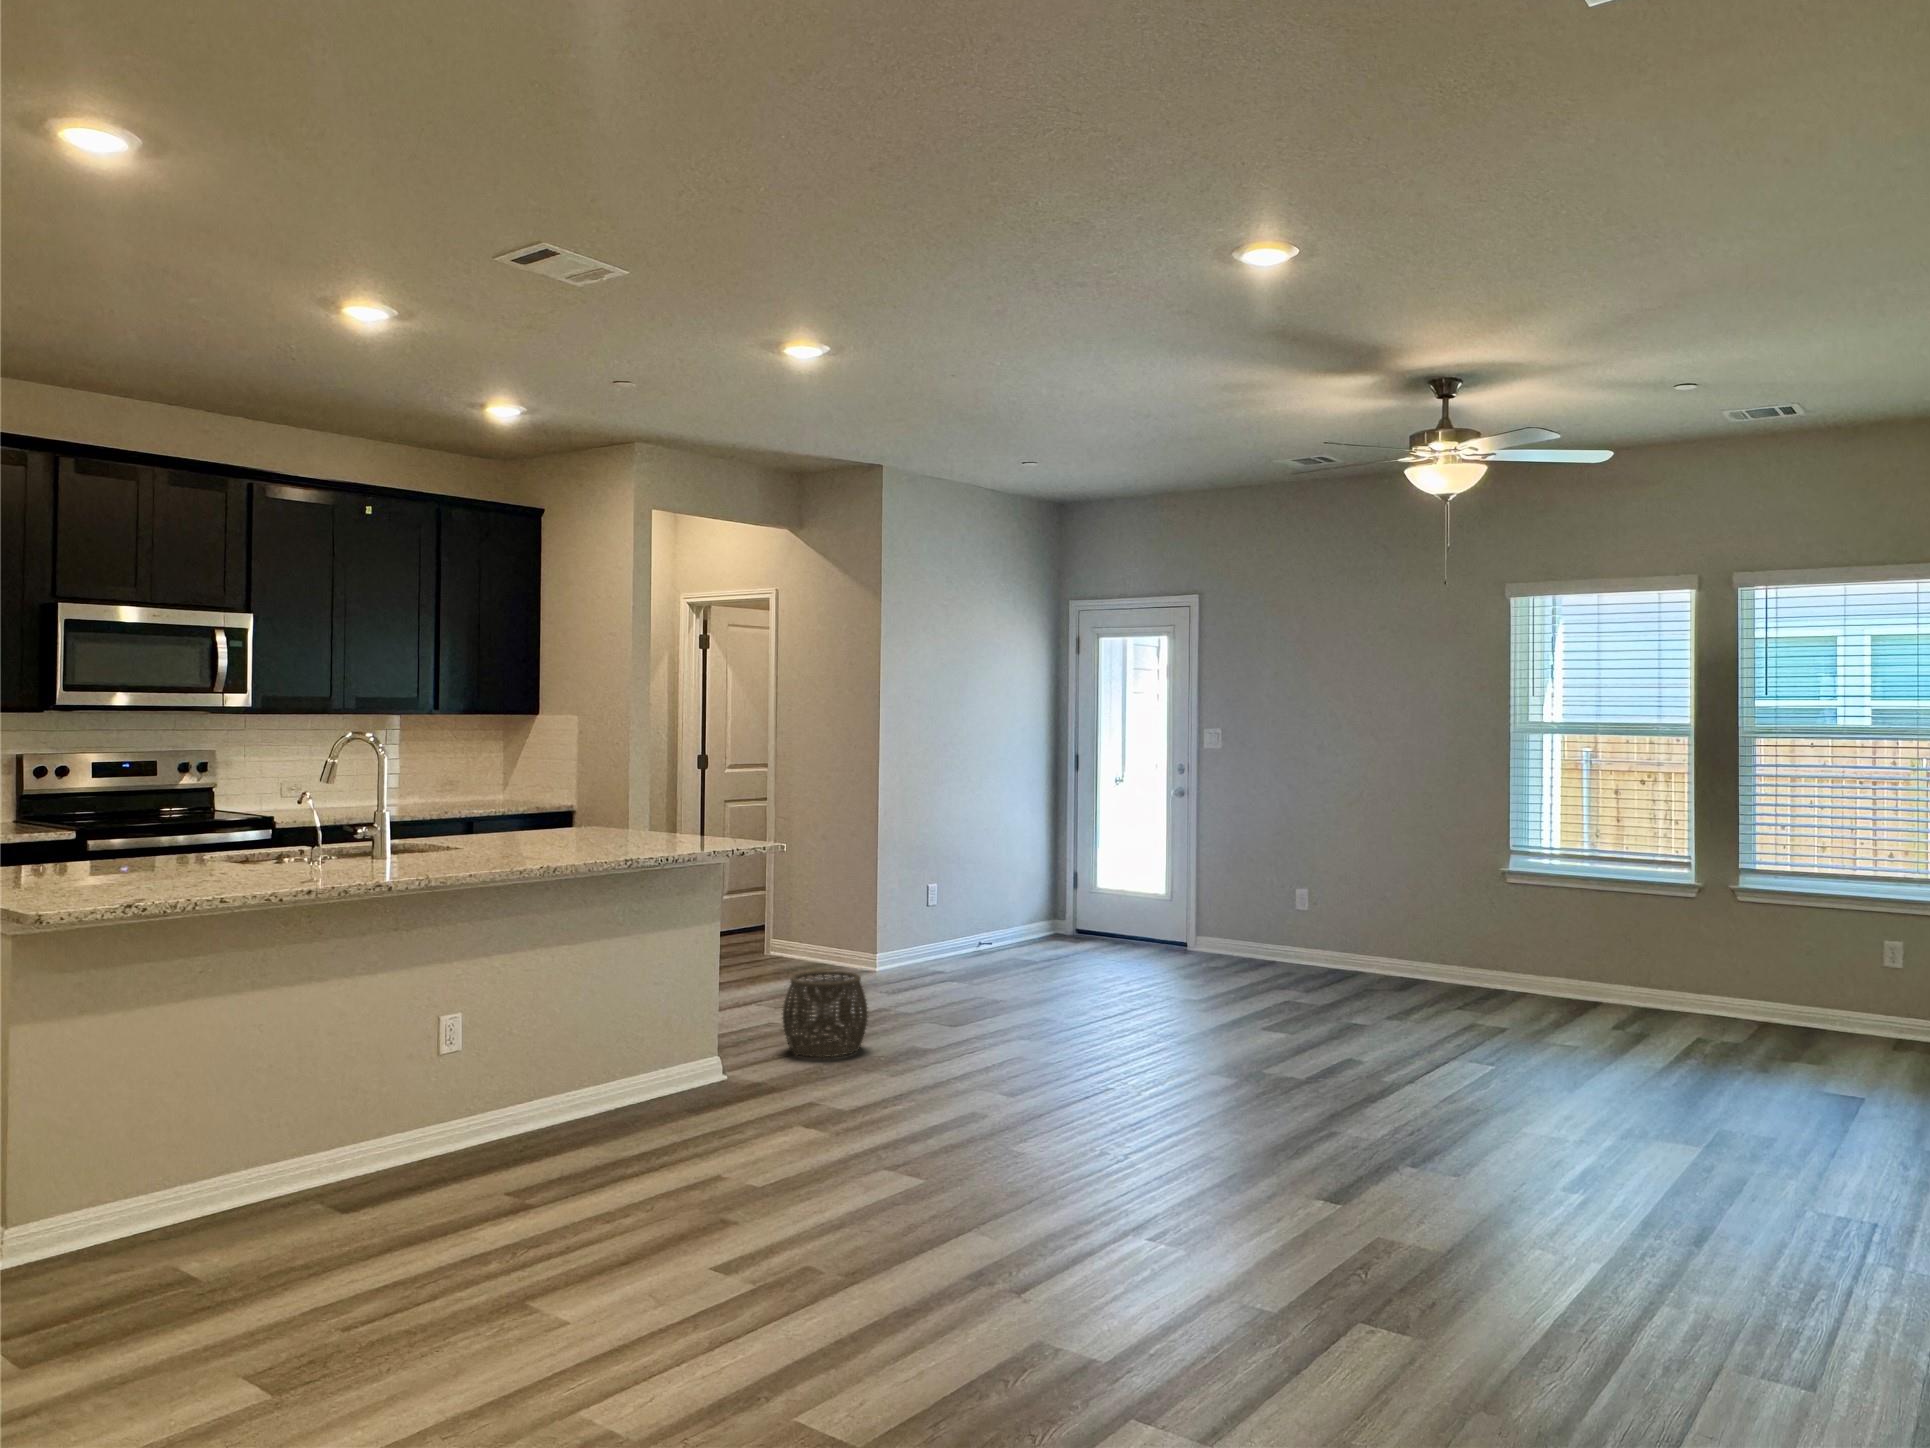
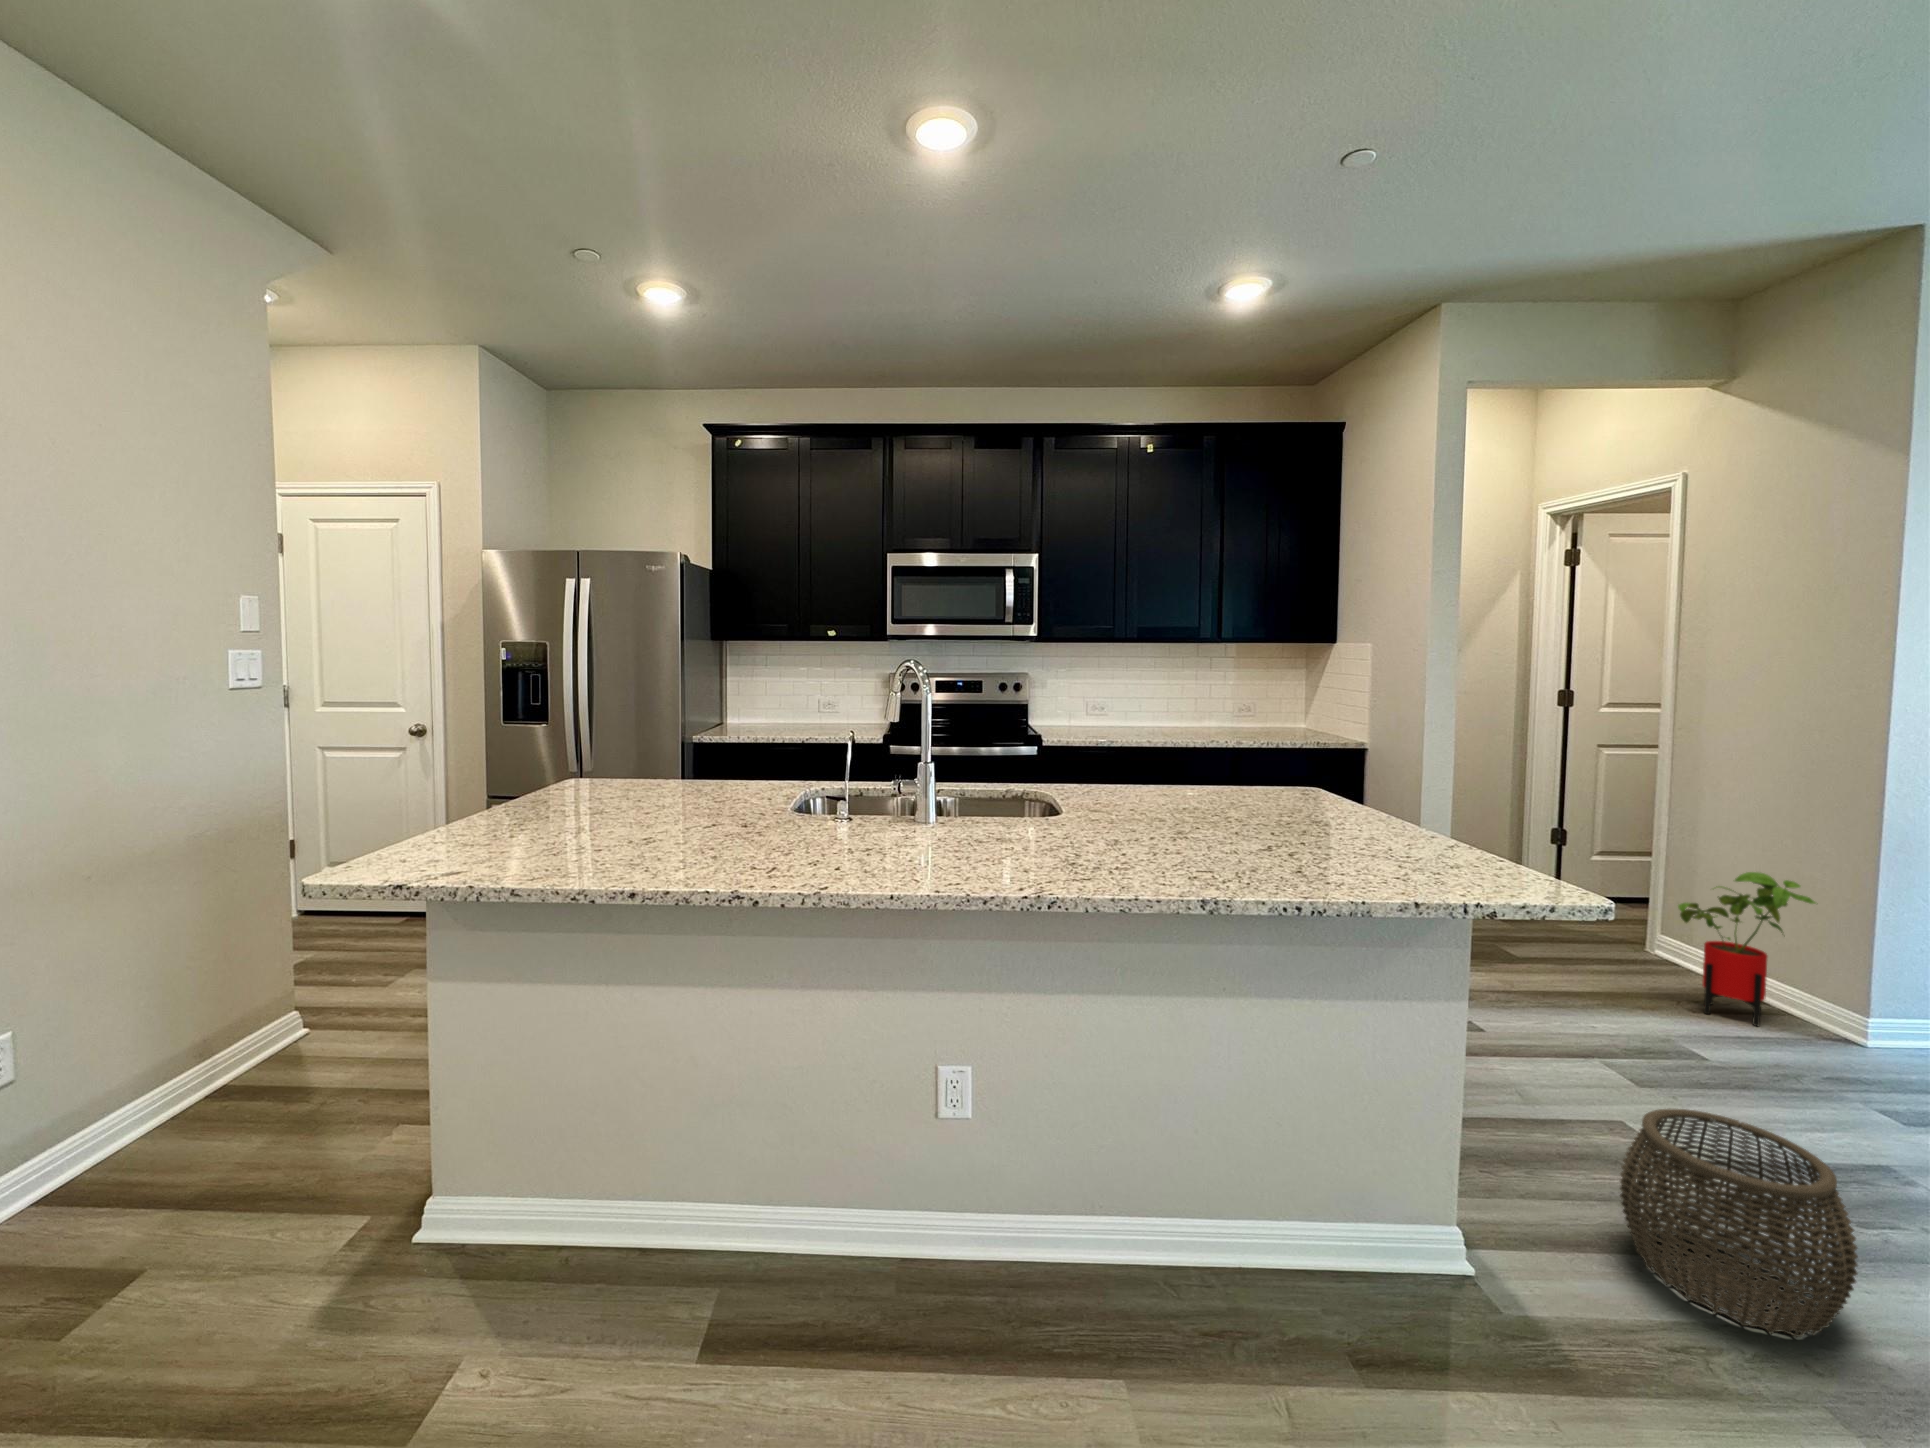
house plant: none [786,870,853,976] -> present [1678,872,1816,1026]

